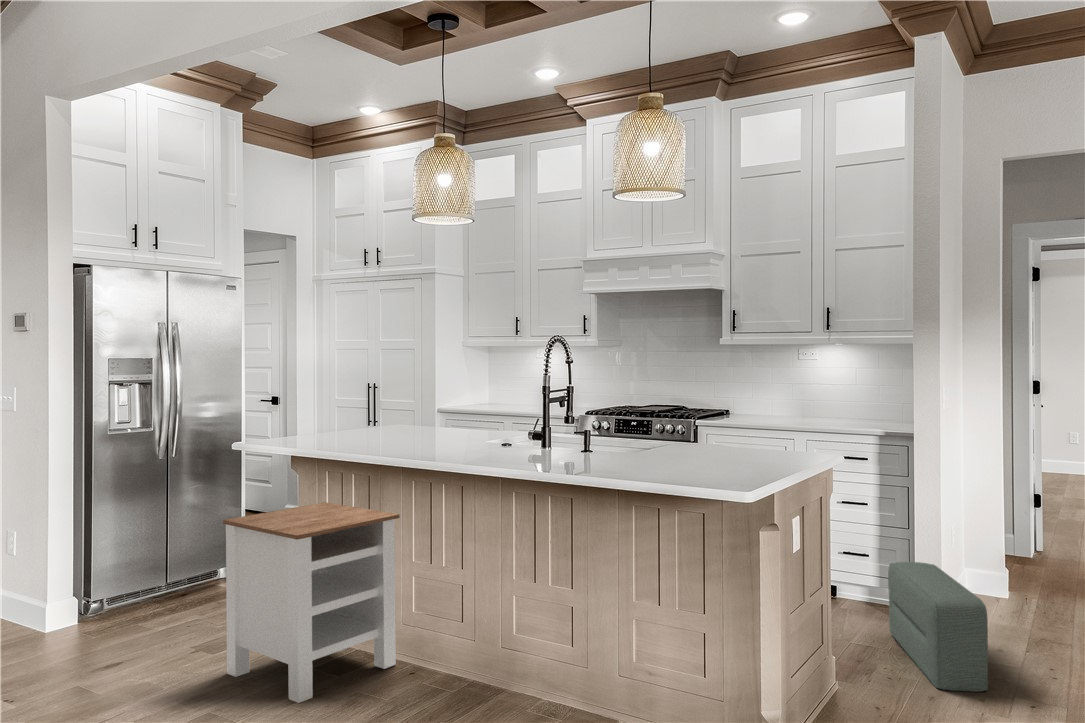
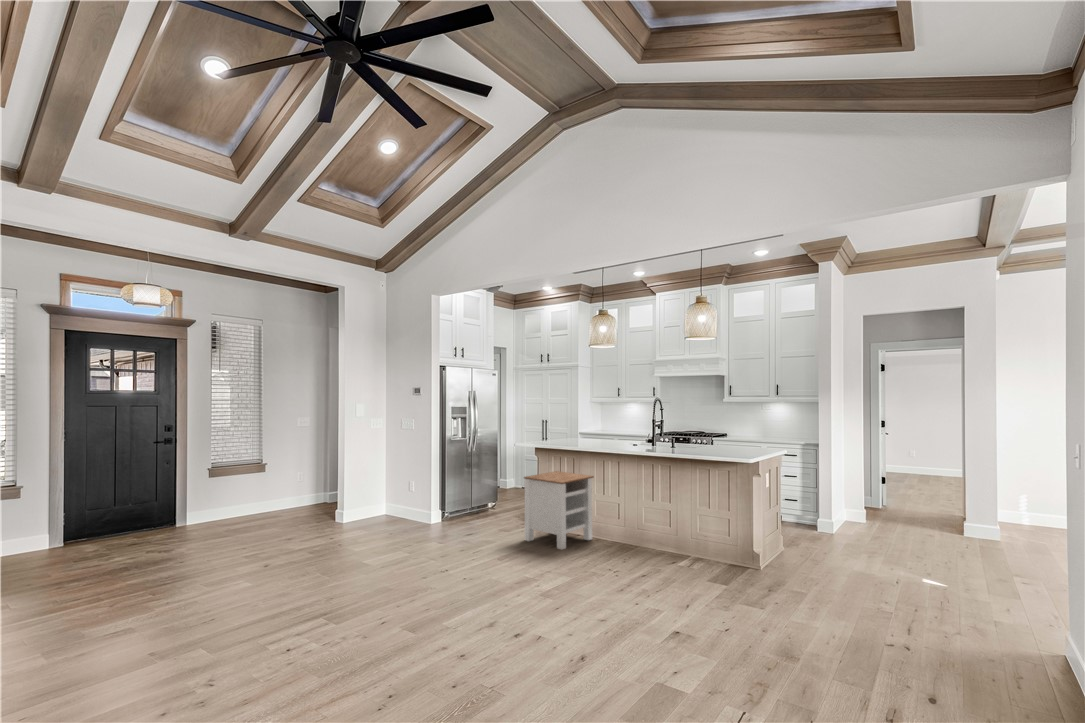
pouf: present [888,562,988,692] -> none [805,502,845,553]

